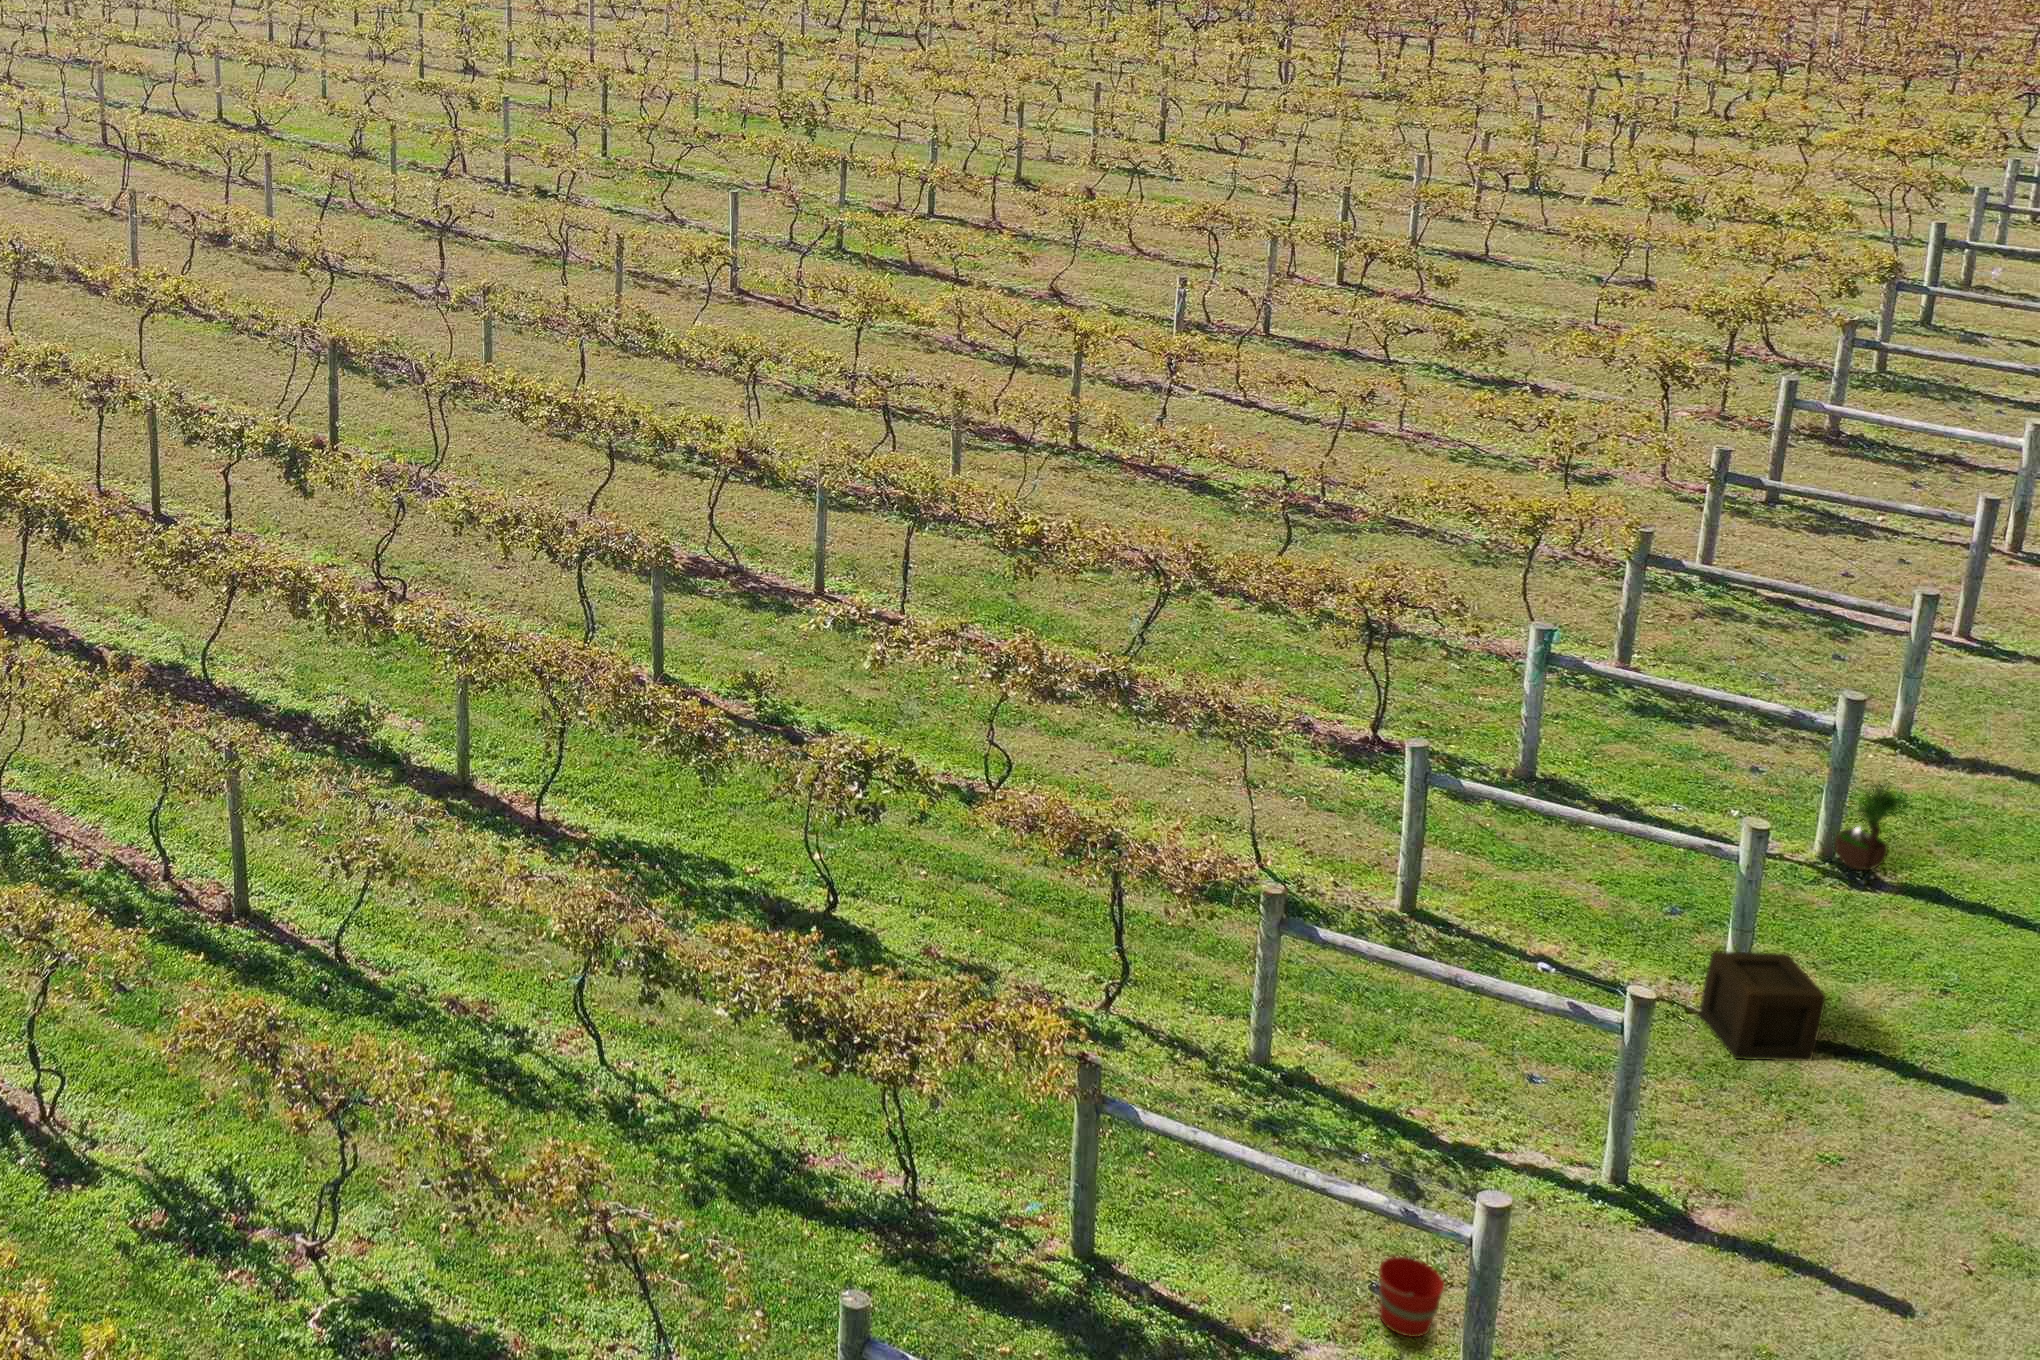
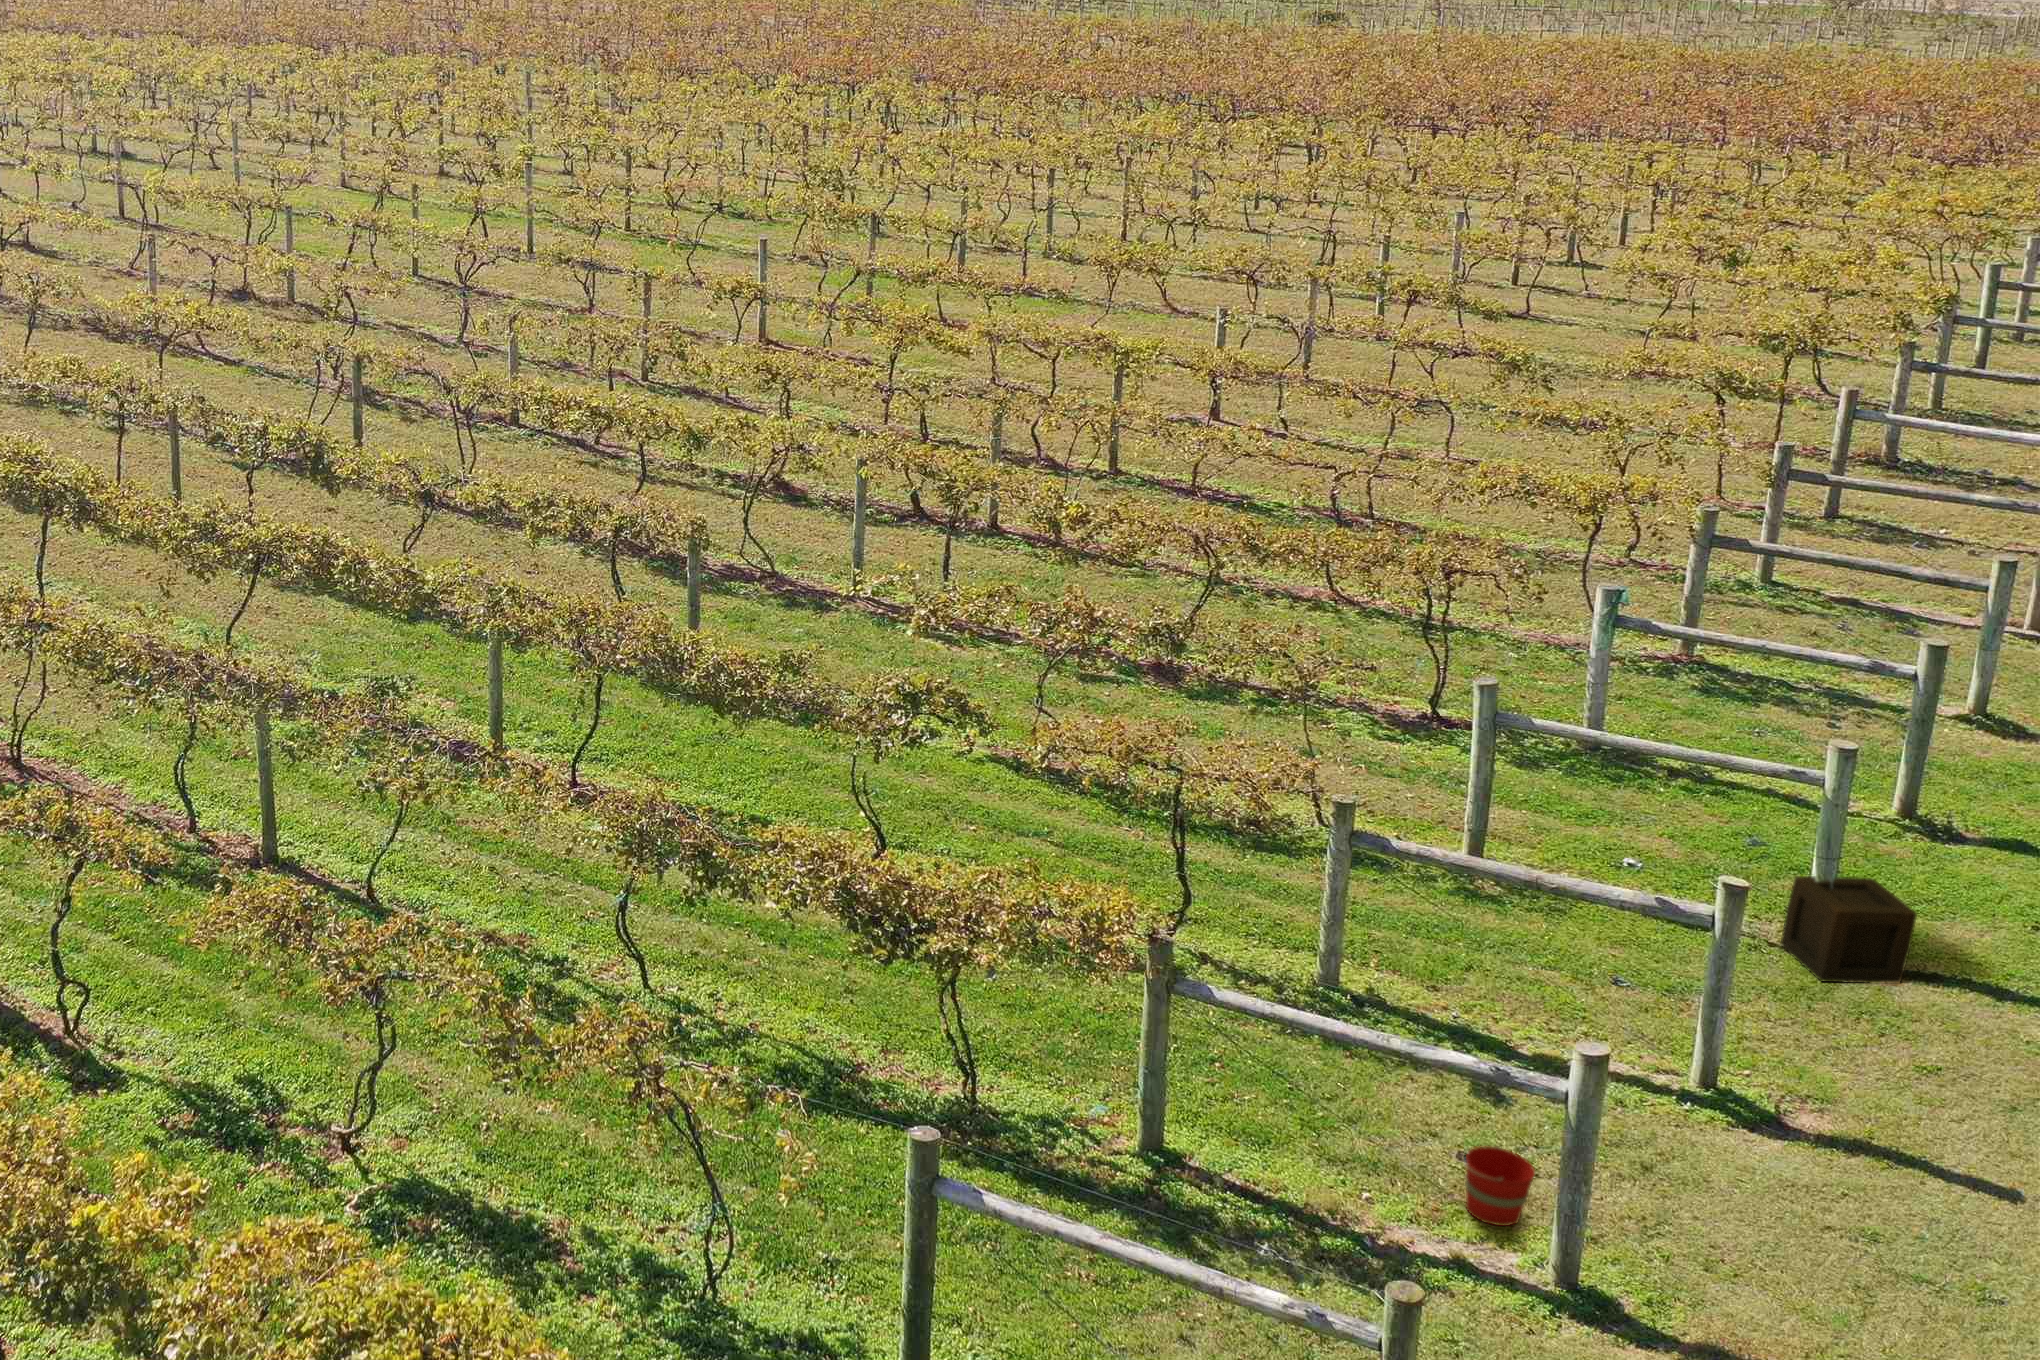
potted tree: present [1835,783,1912,870] -> none [1909,723,1997,822]

